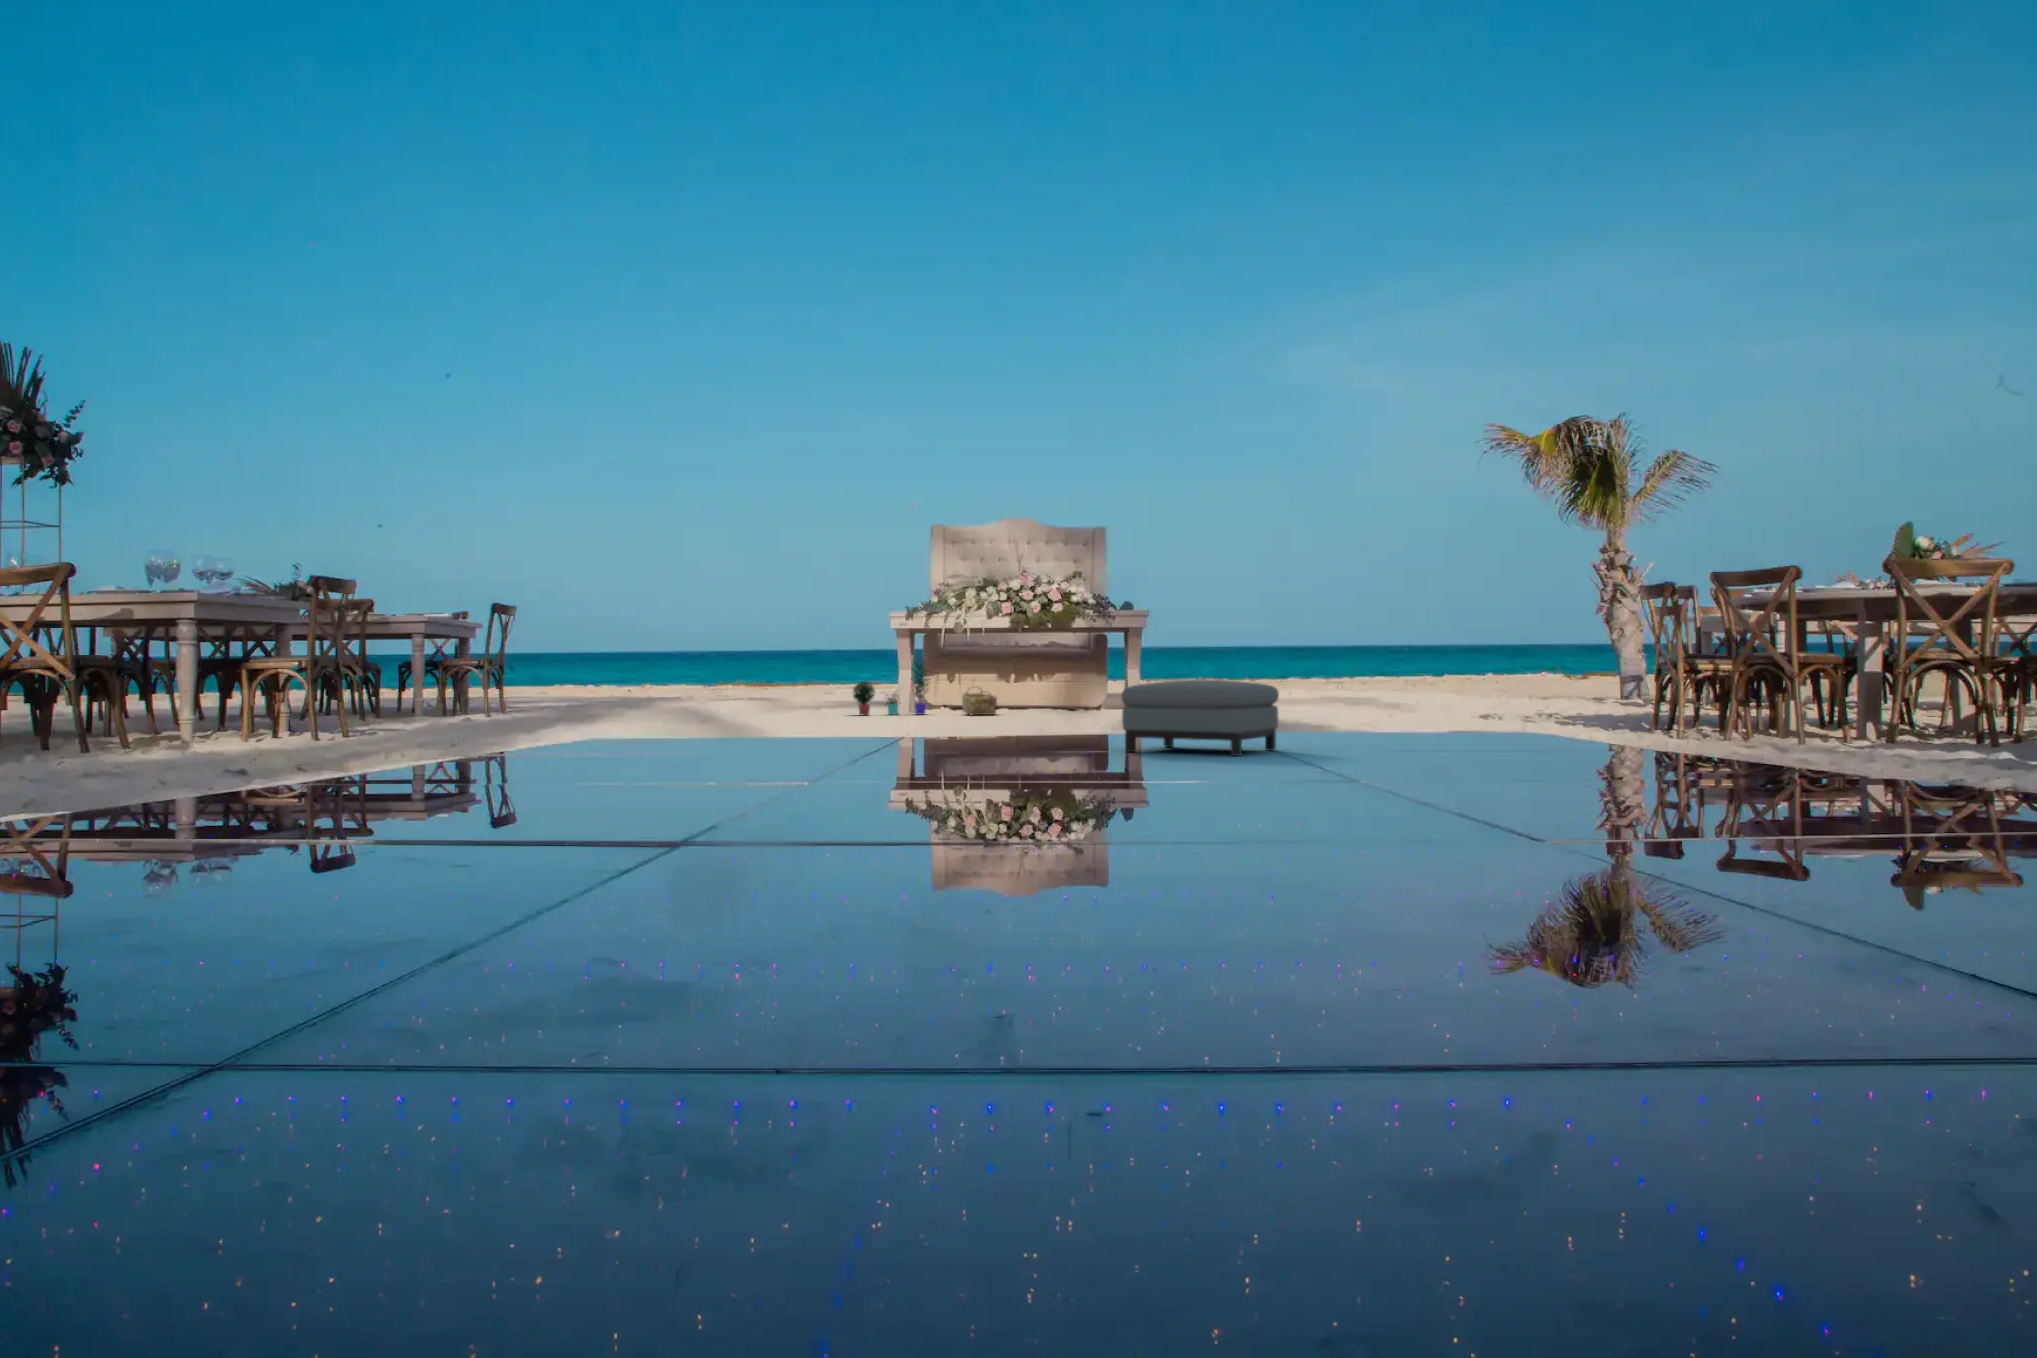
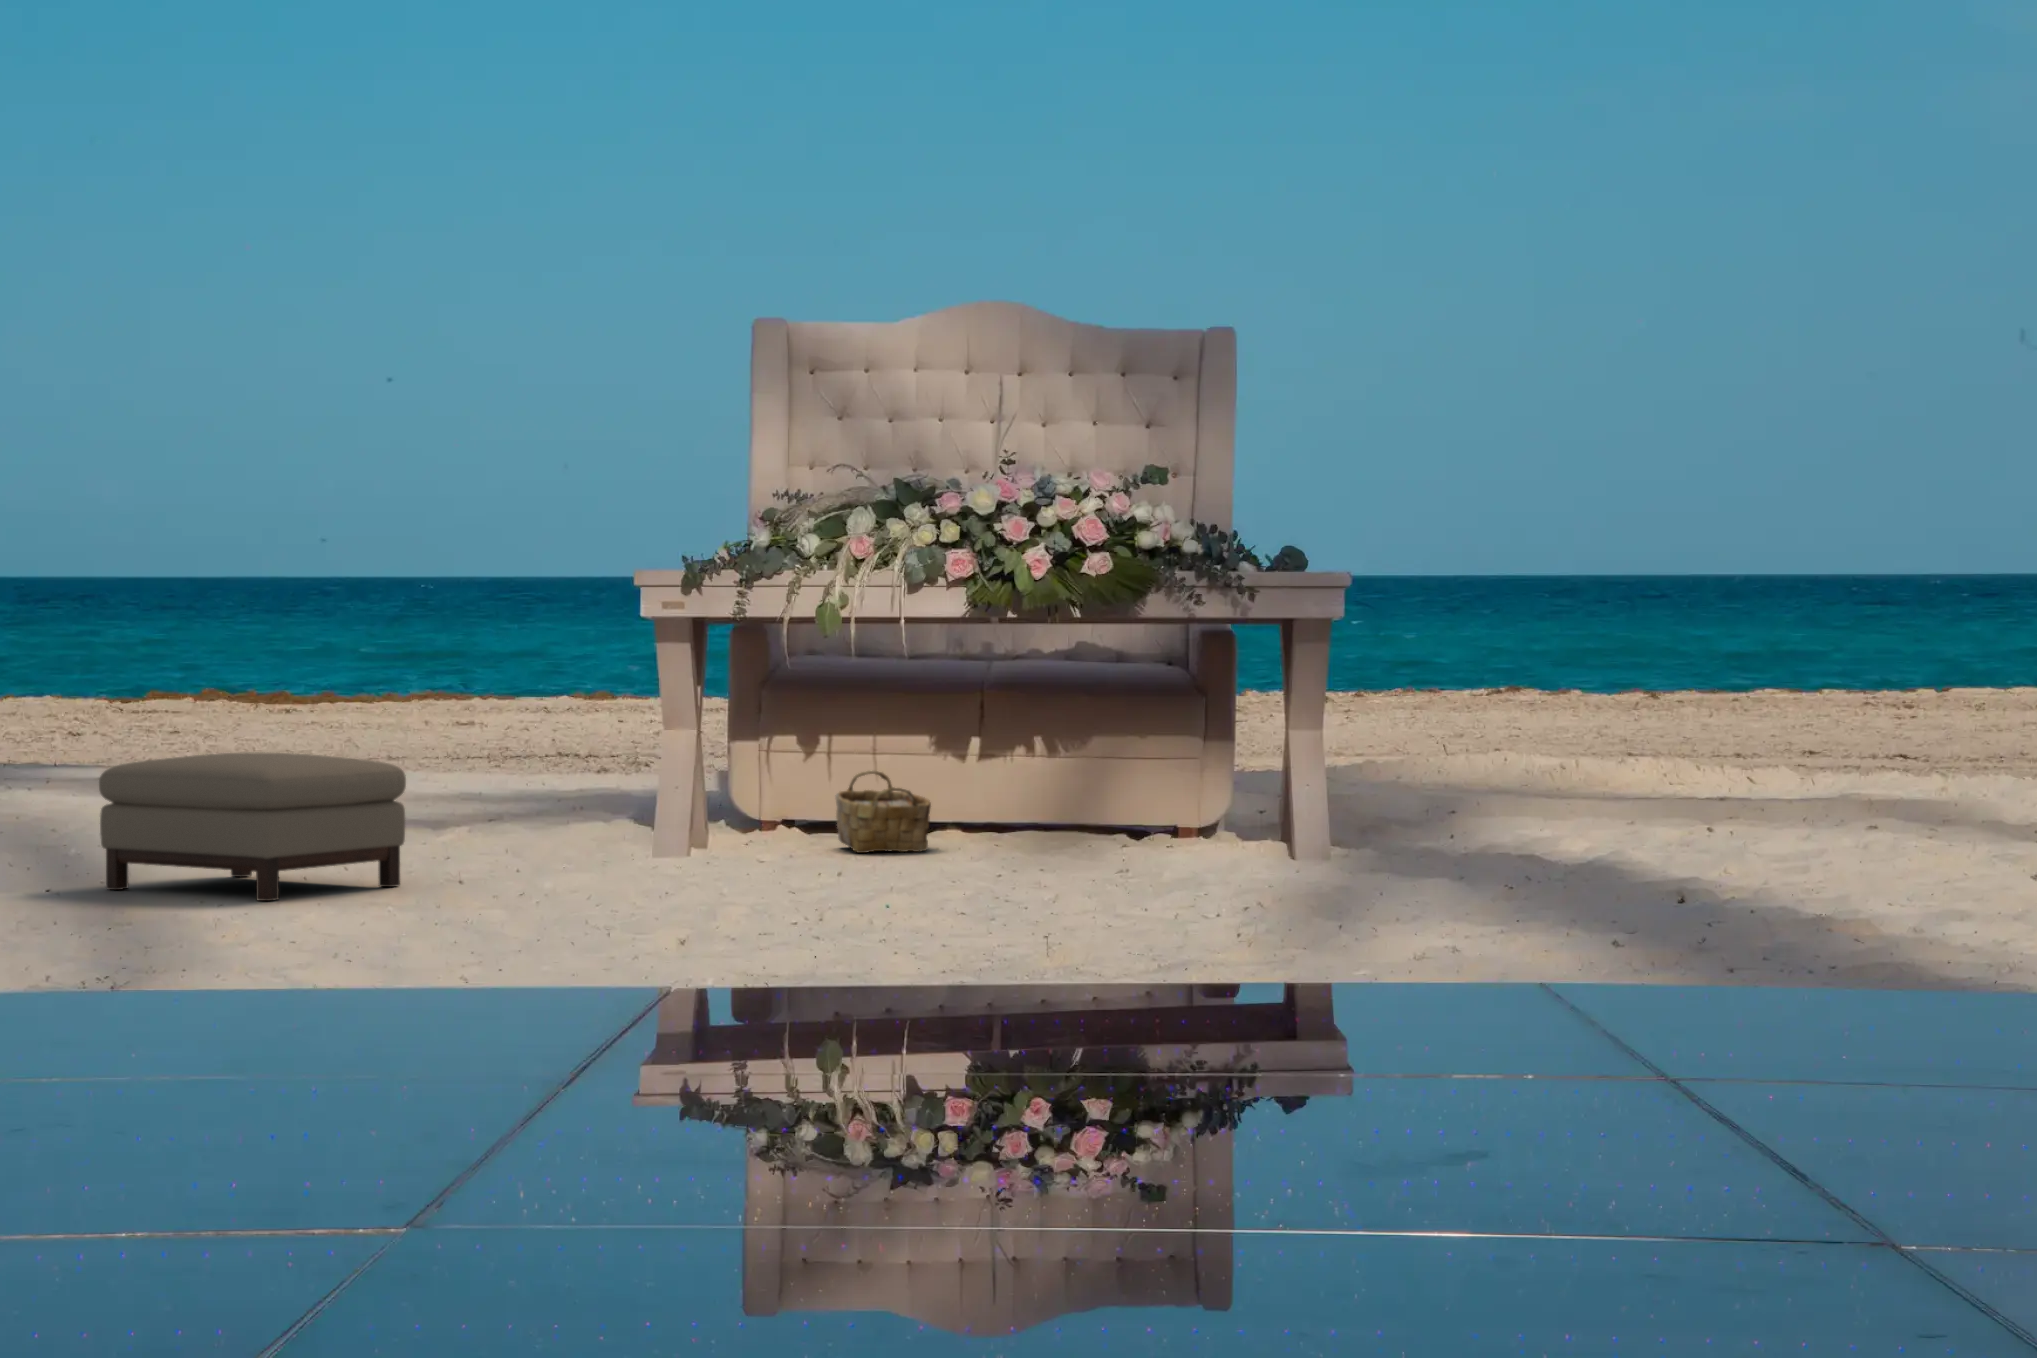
potted plant: present [853,655,930,715] -> none [537,682,756,850]
ottoman: present [1122,680,1279,756] -> present [99,752,406,901]

